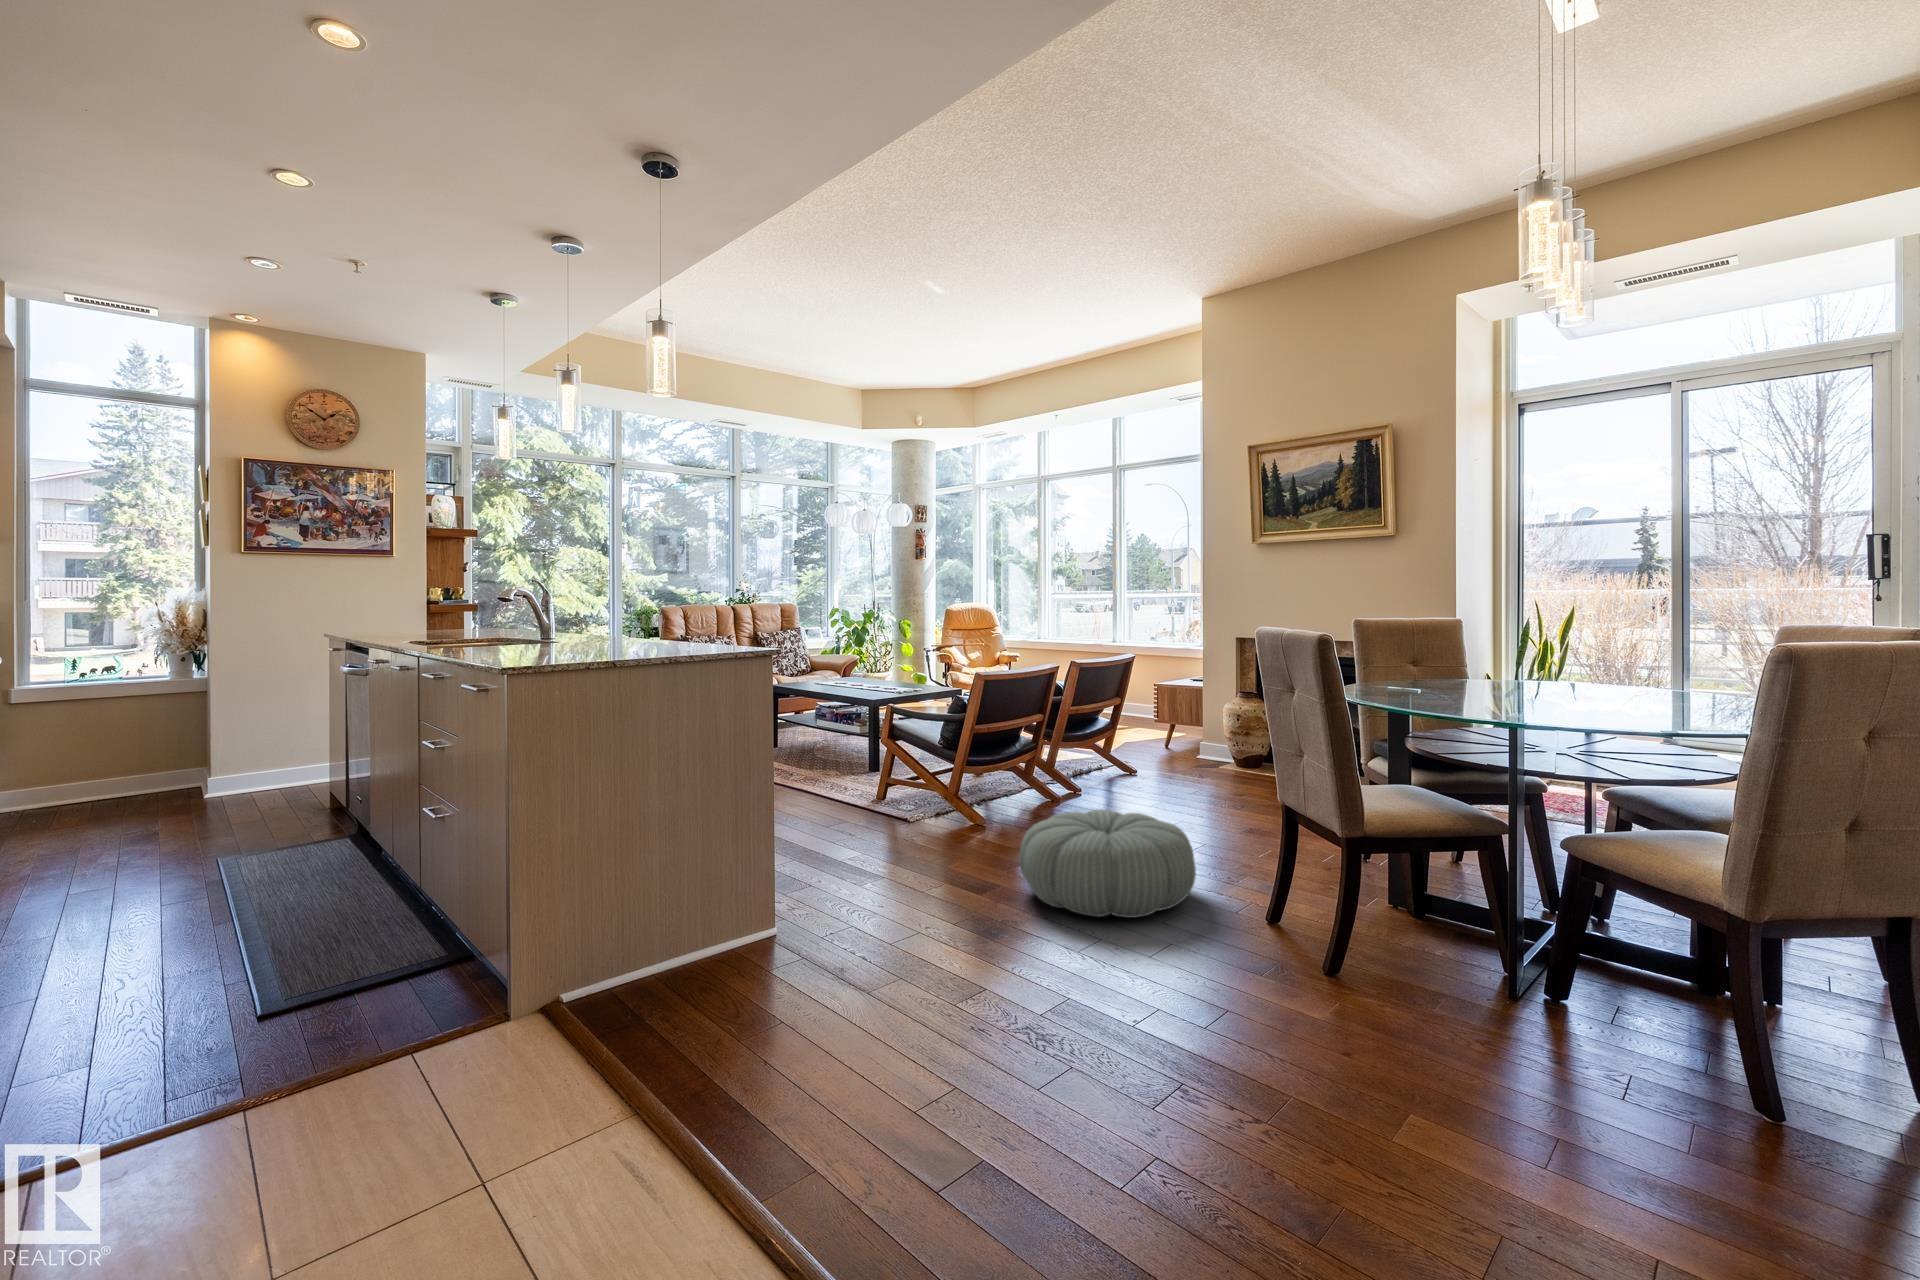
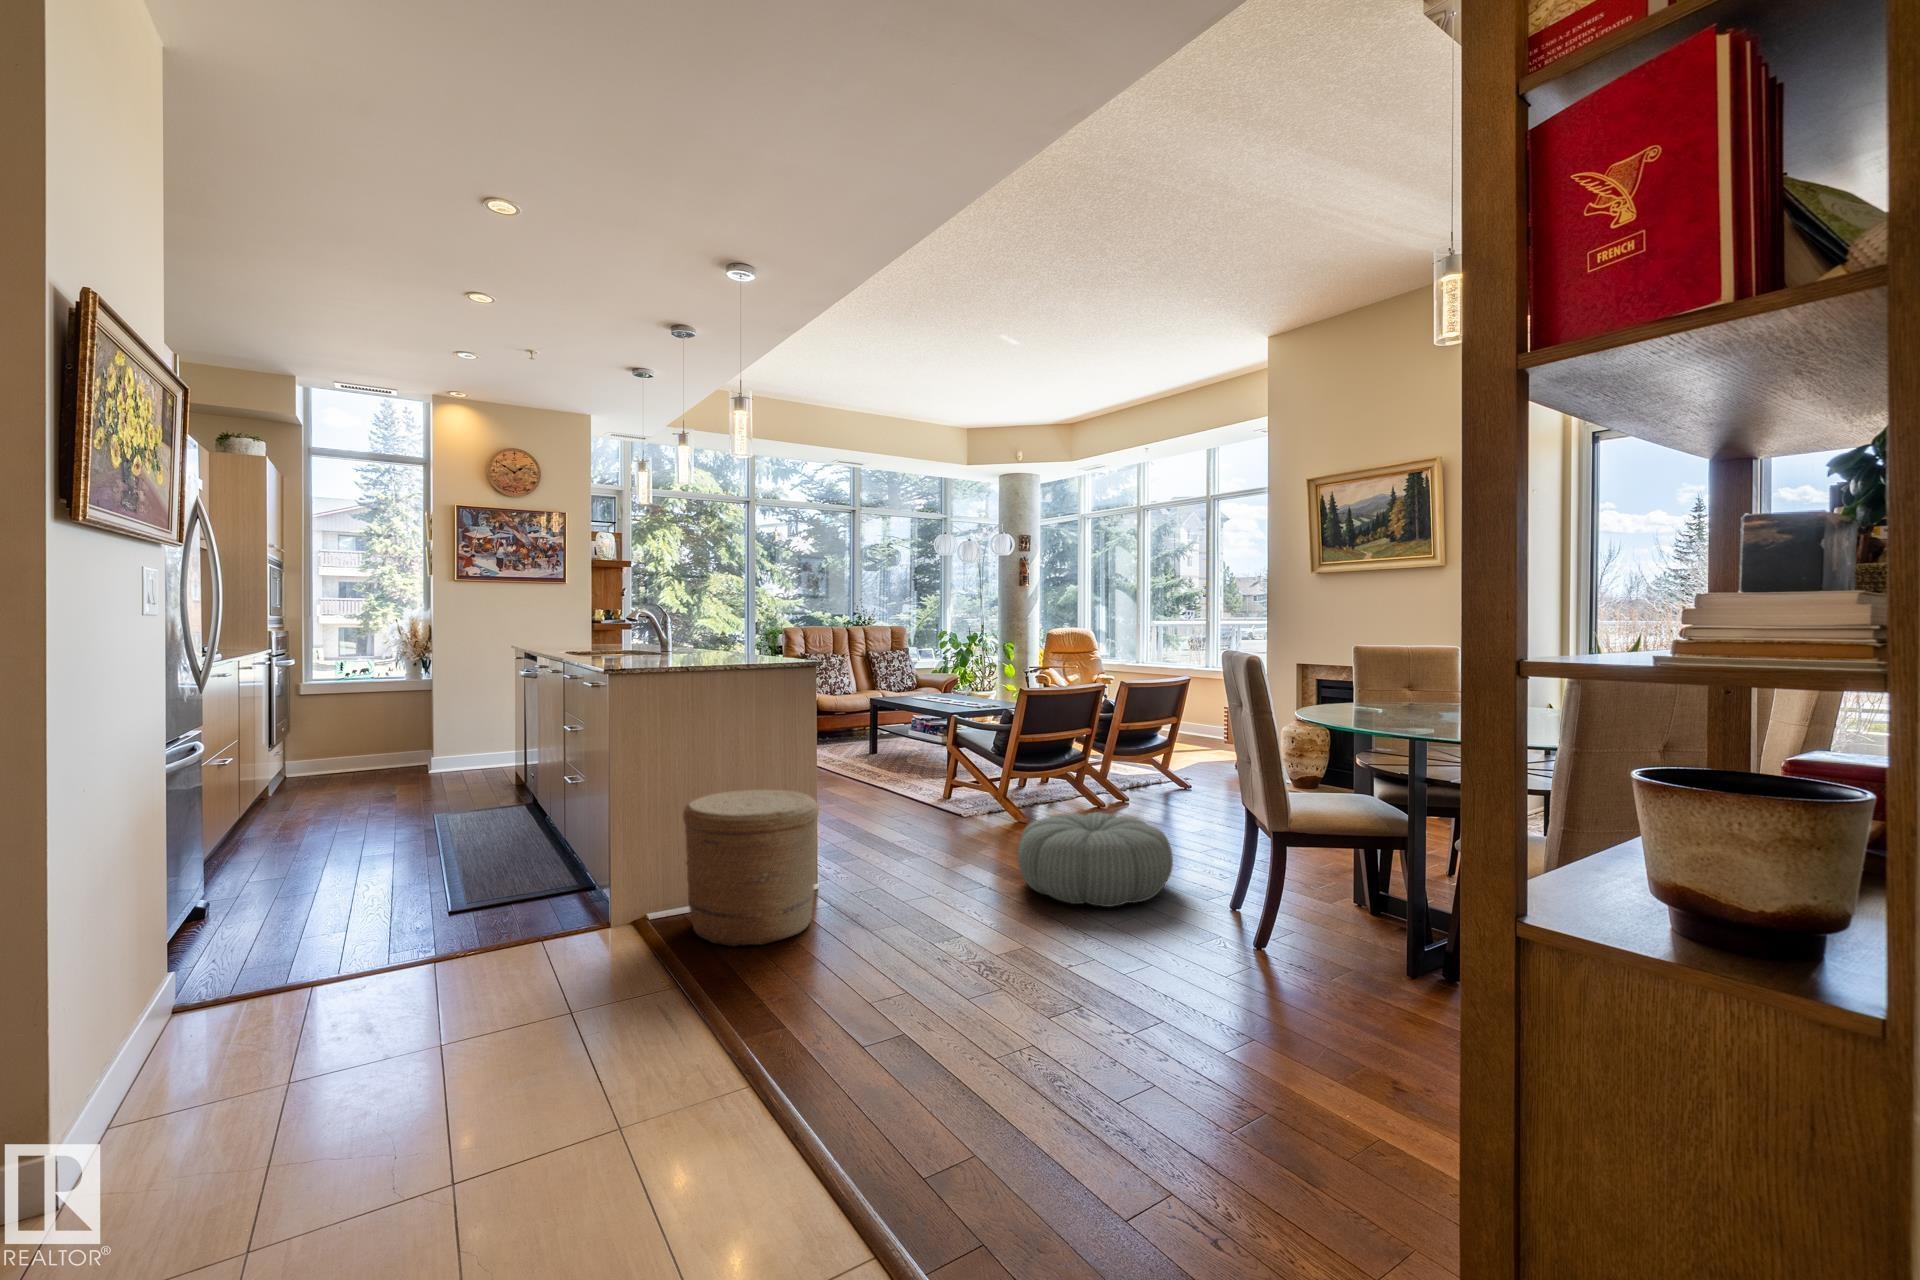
woven basket: none [640,806,811,1008] -> present [683,790,819,947]

